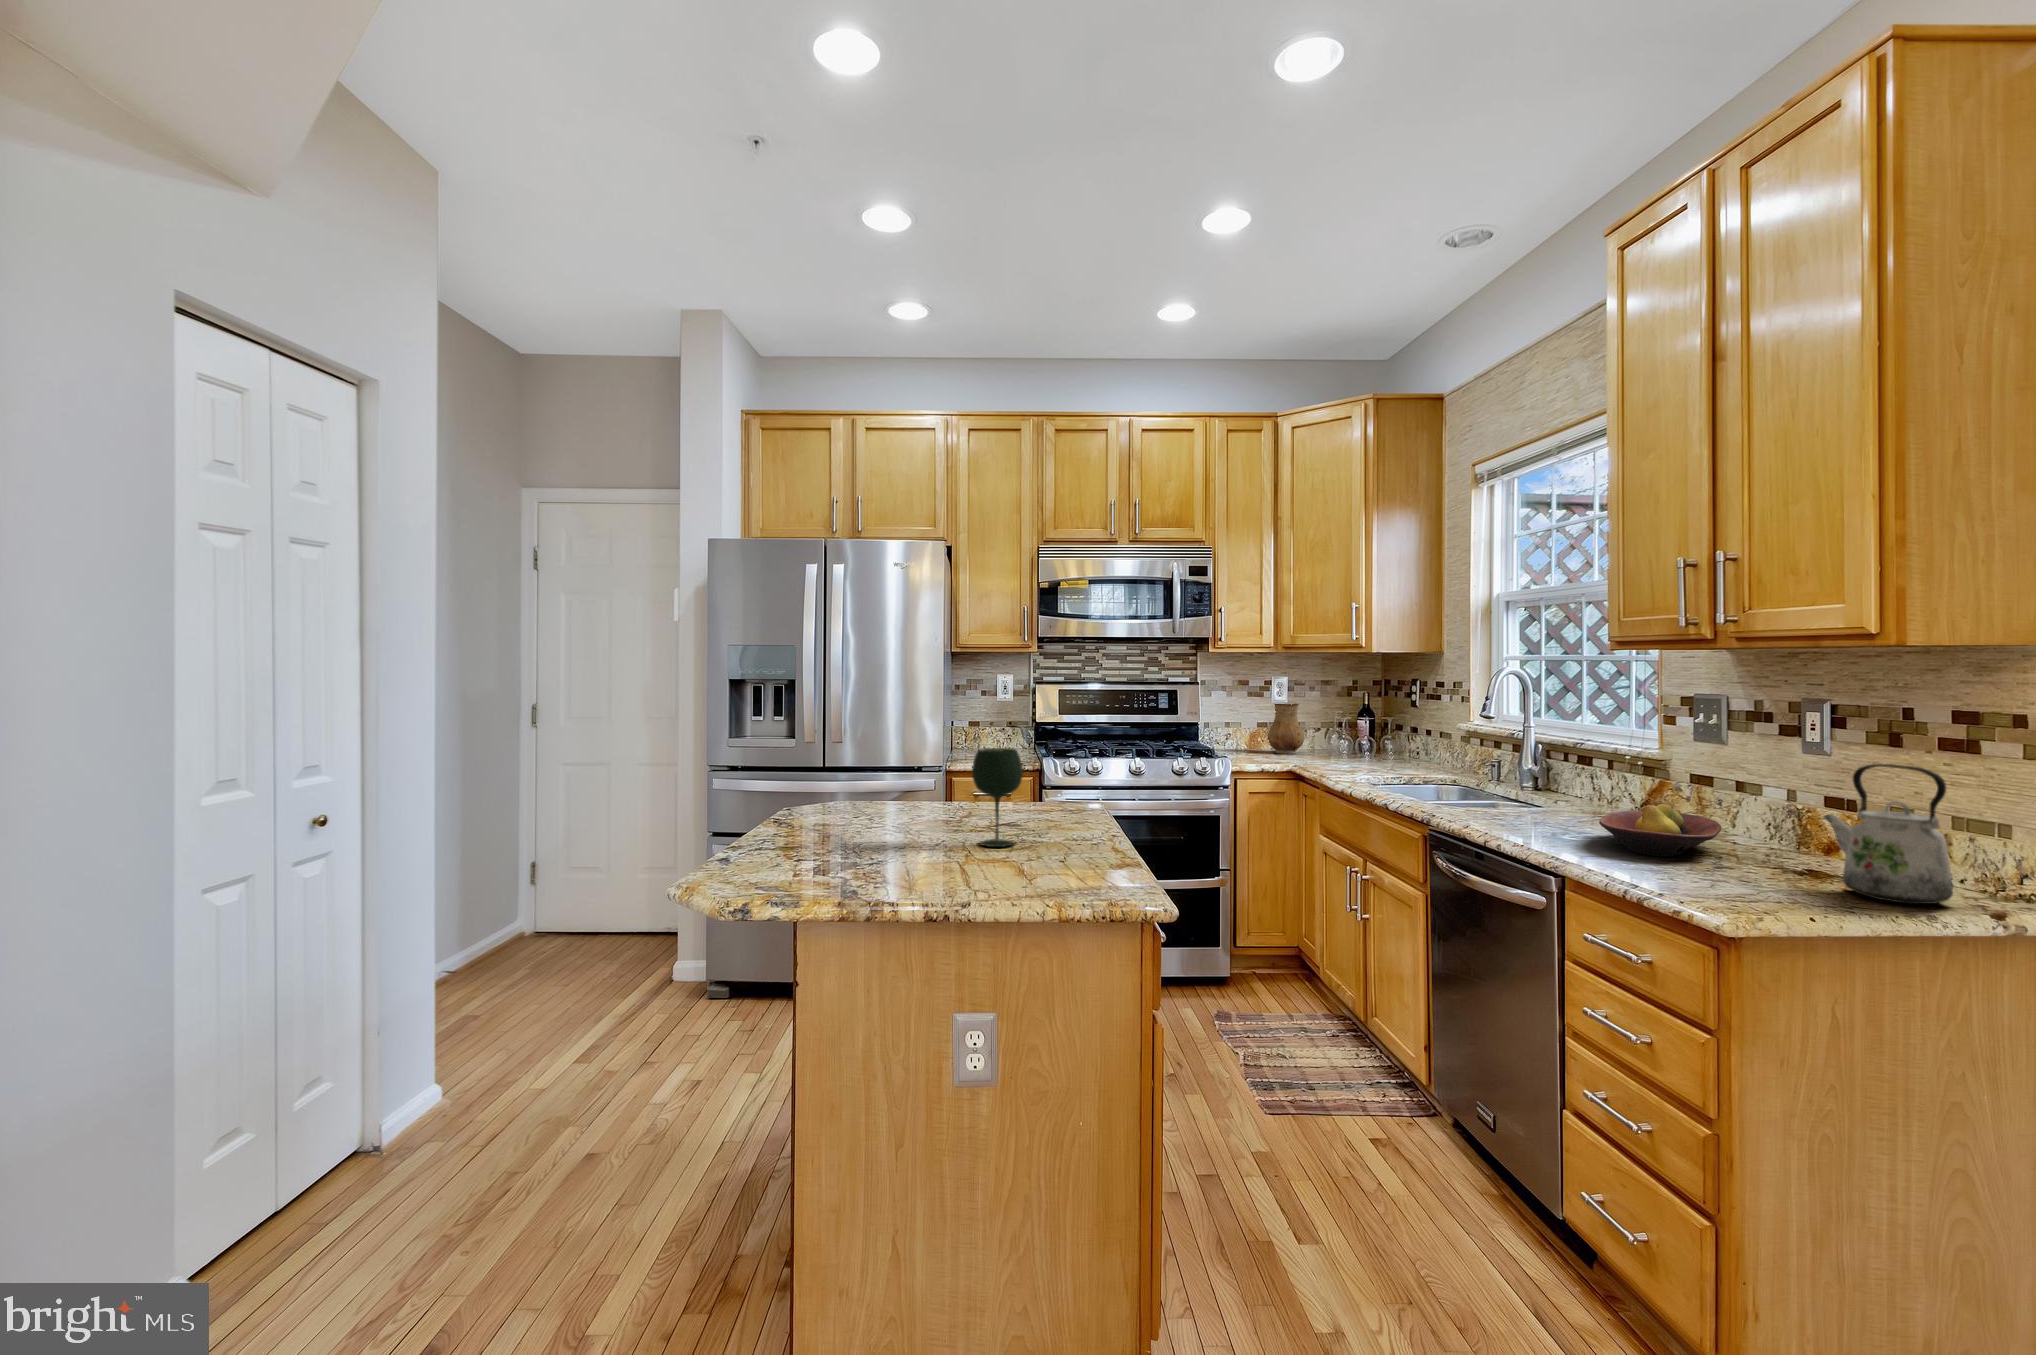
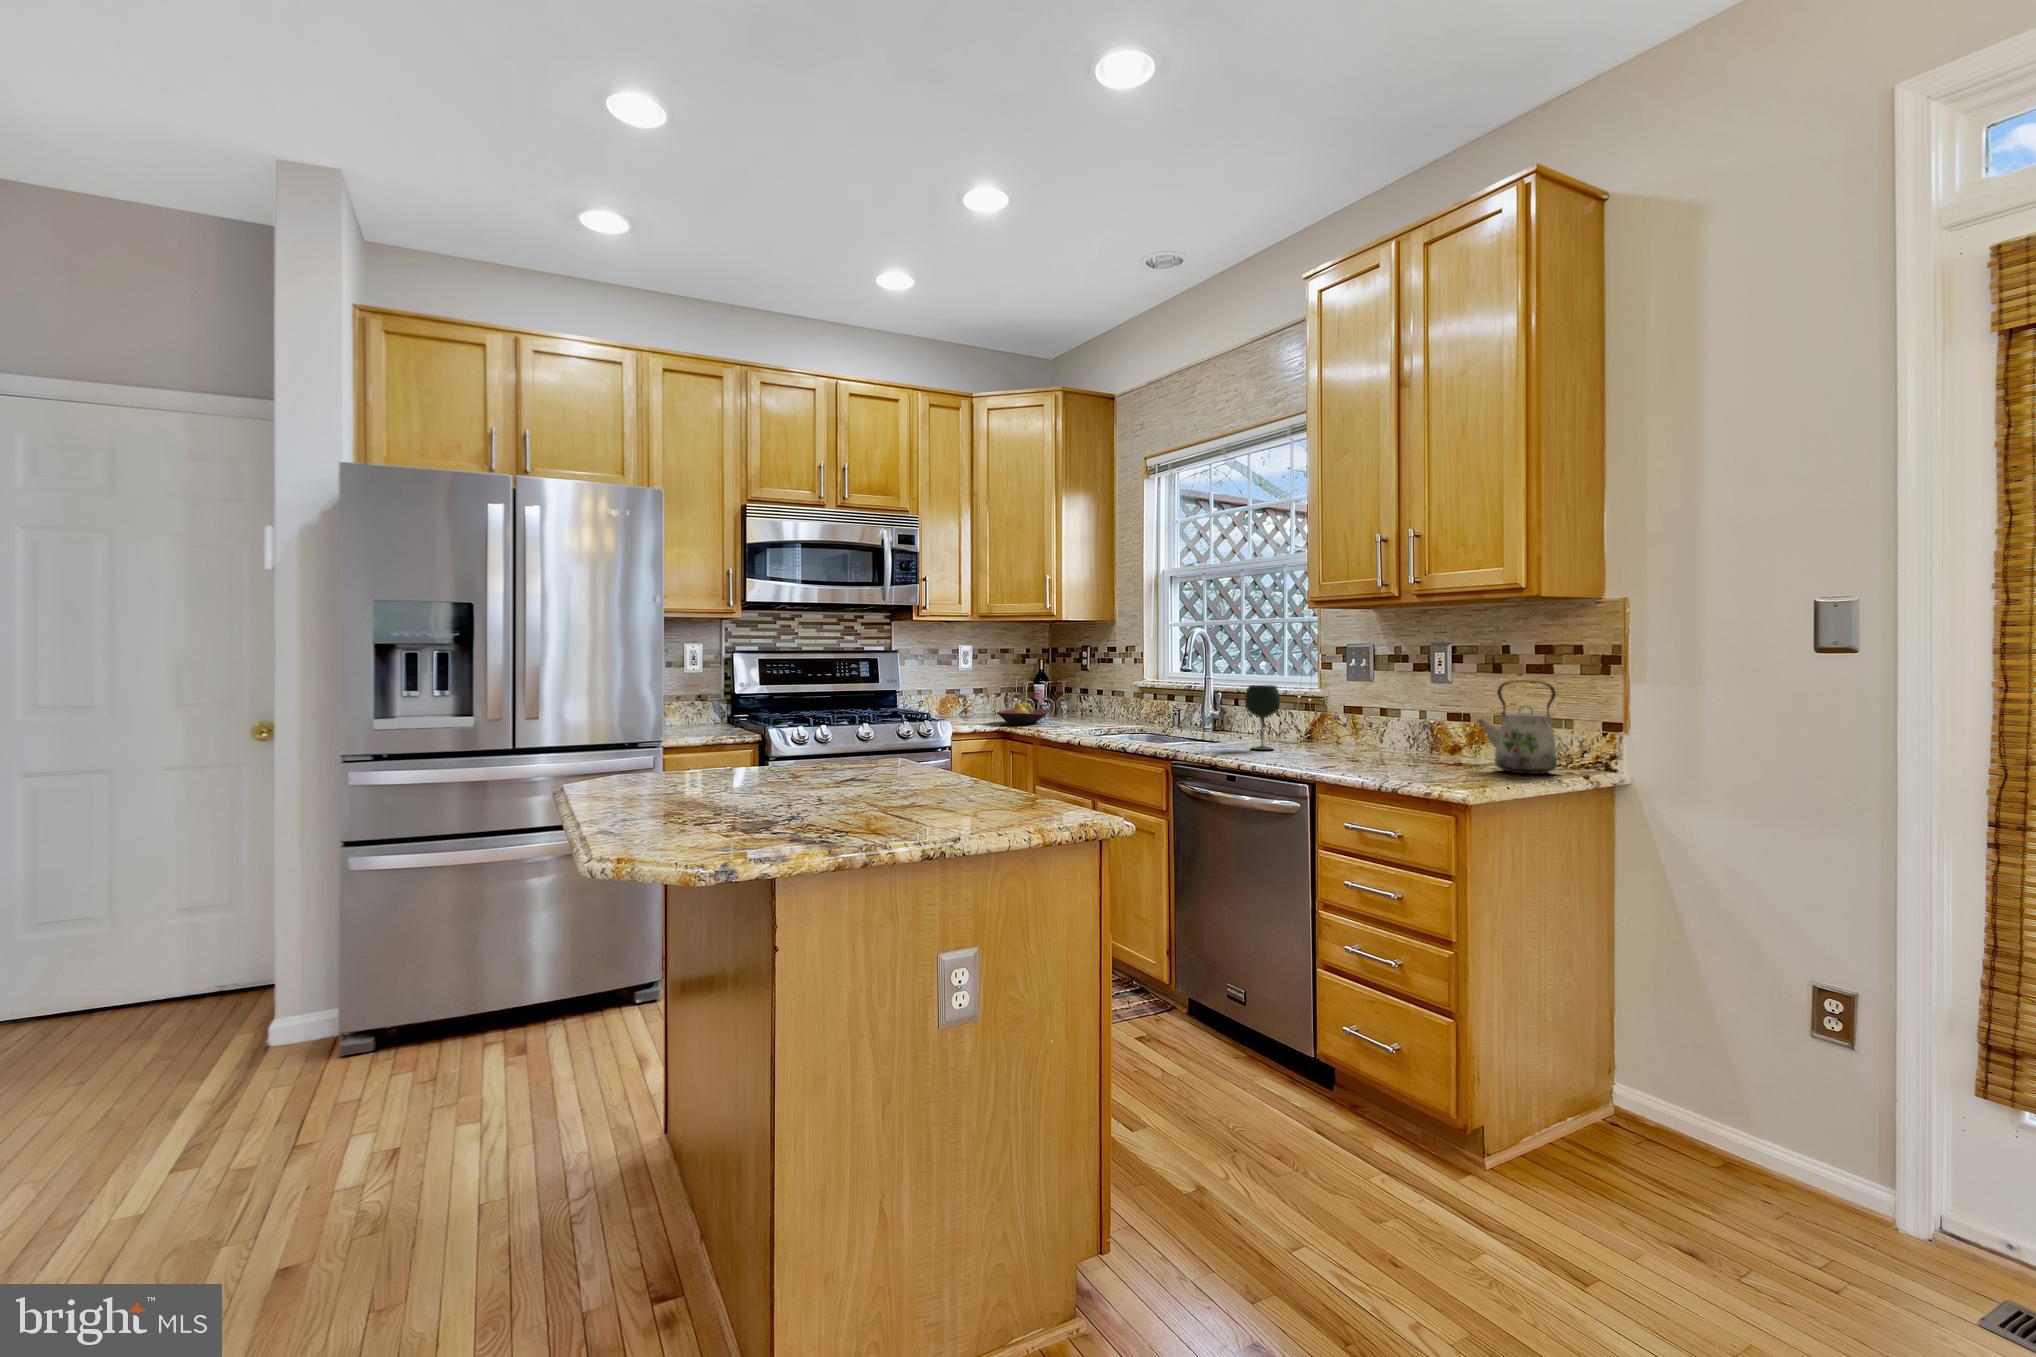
ceramic pitcher: present [1268,703,1304,754] -> none [957,671,991,719]
wine glass: present [972,748,1023,847] -> present [1245,685,1280,750]
fruit bowl: present [1599,800,1721,857] -> present [997,701,1048,725]

